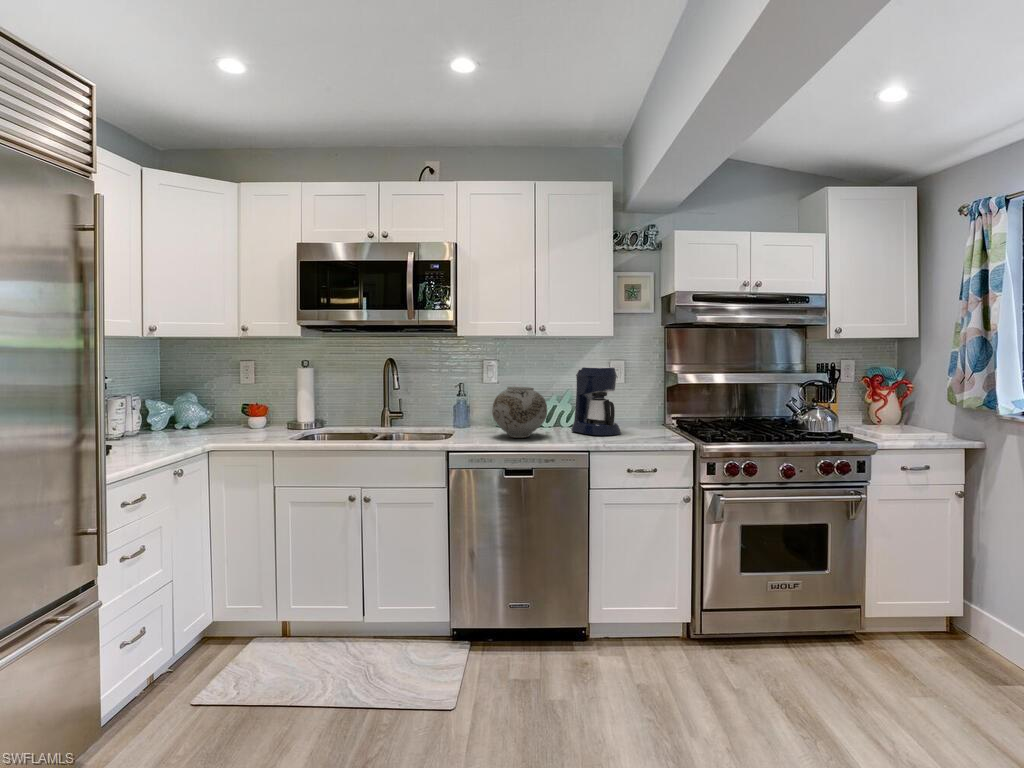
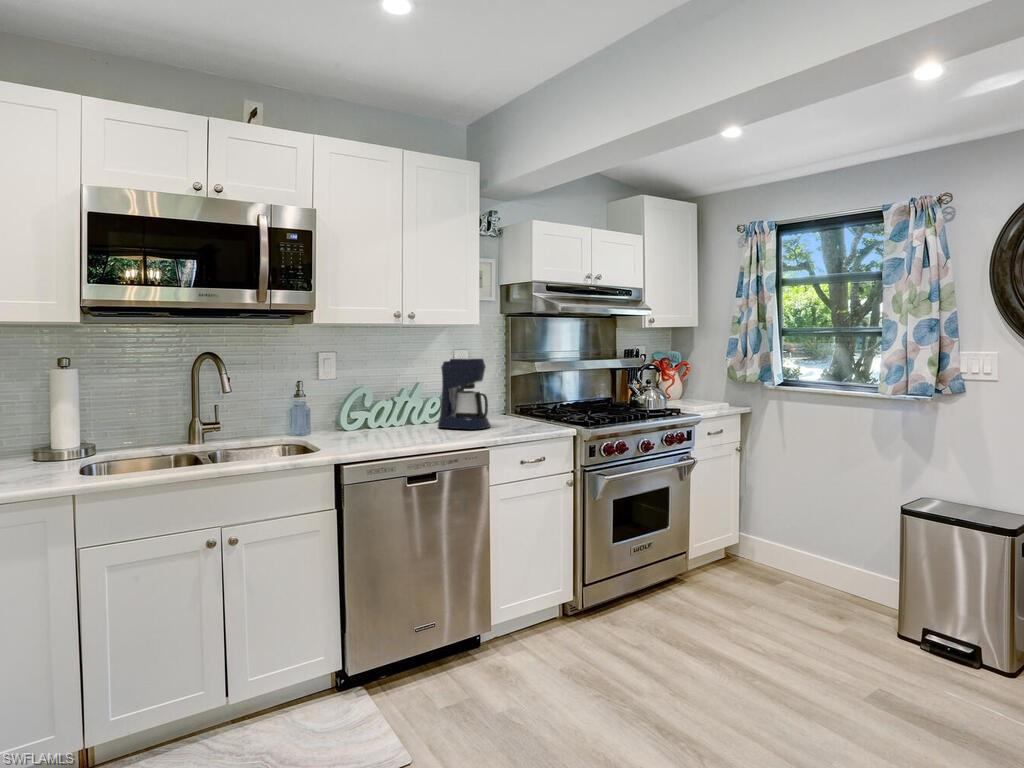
vase: present [492,387,547,438] -> none [366,382,430,440]

